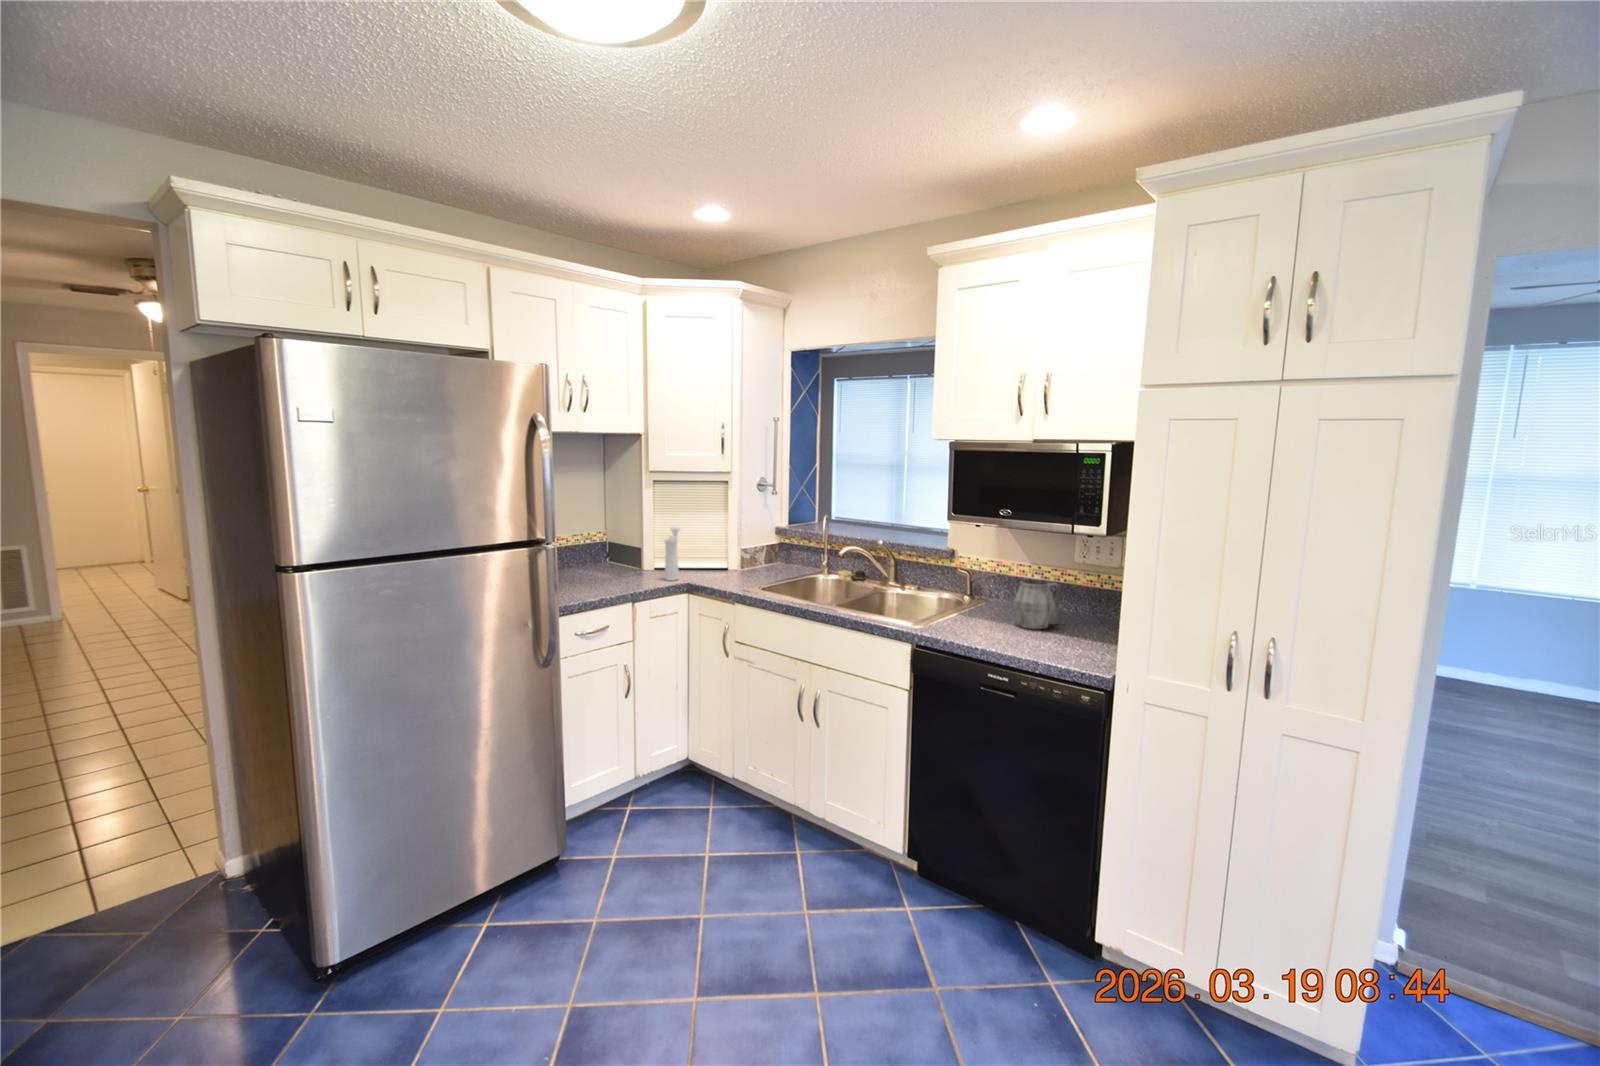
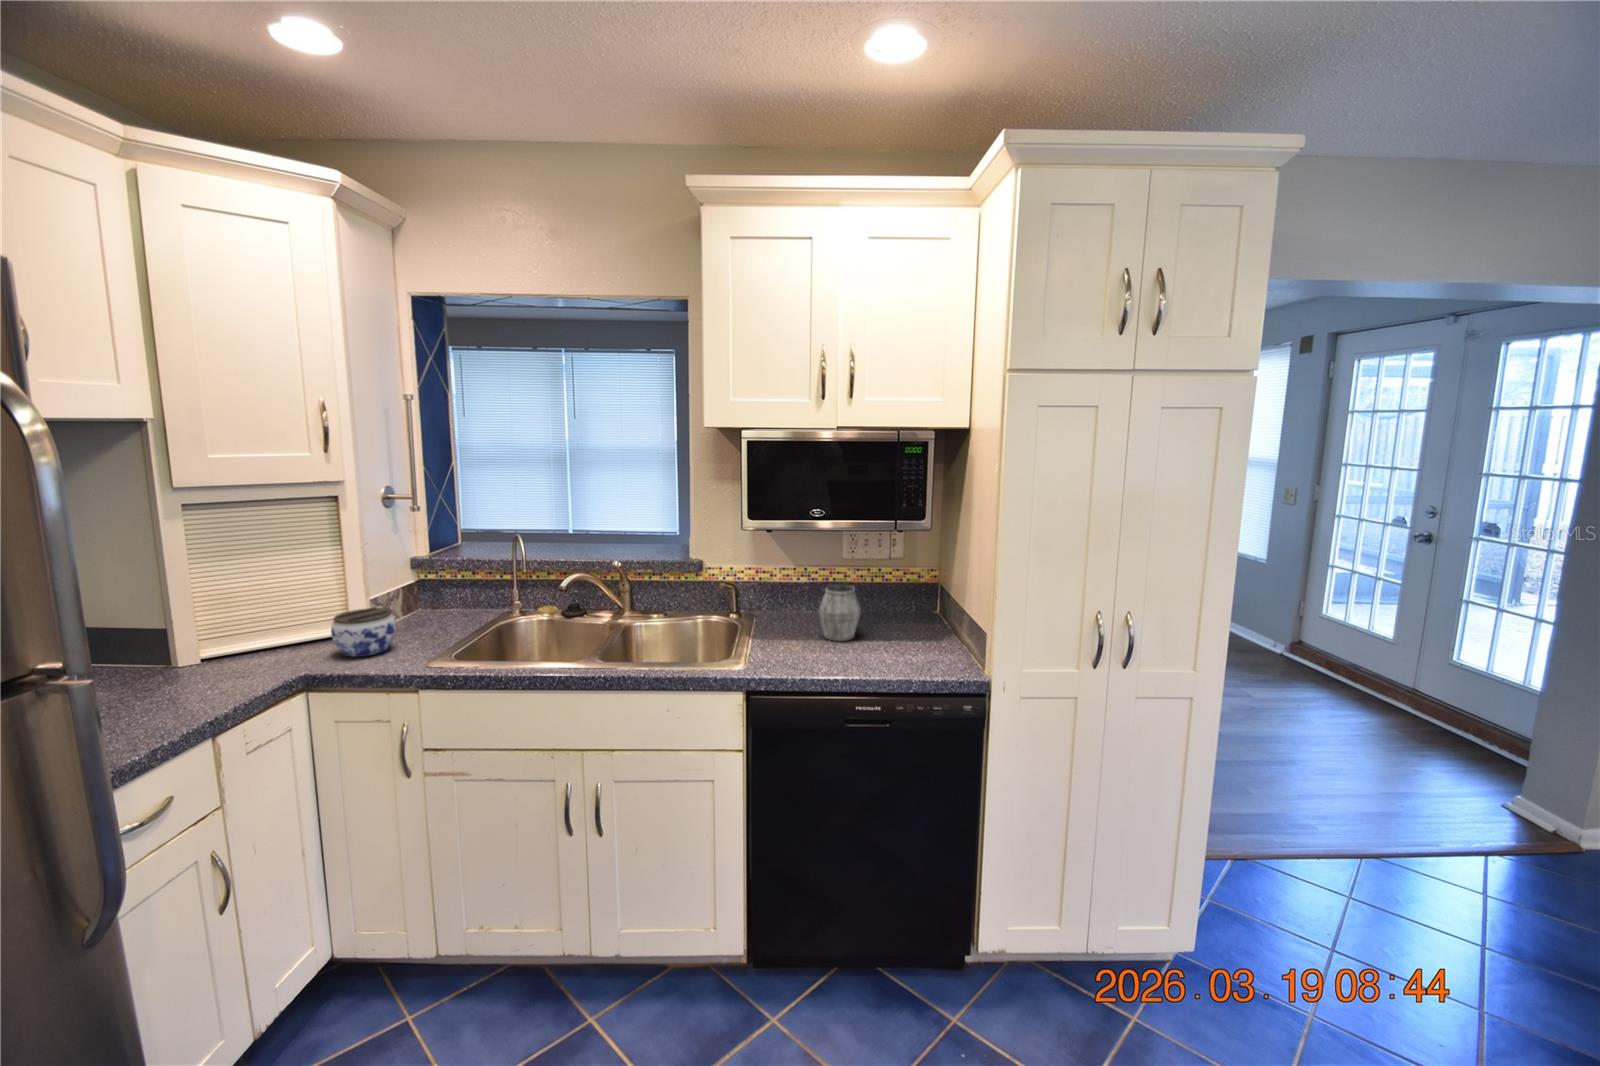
pepper mill: present [664,526,680,581] -> none [236,579,276,678]
jar: none [708,552,742,581] -> present [331,607,396,657]

